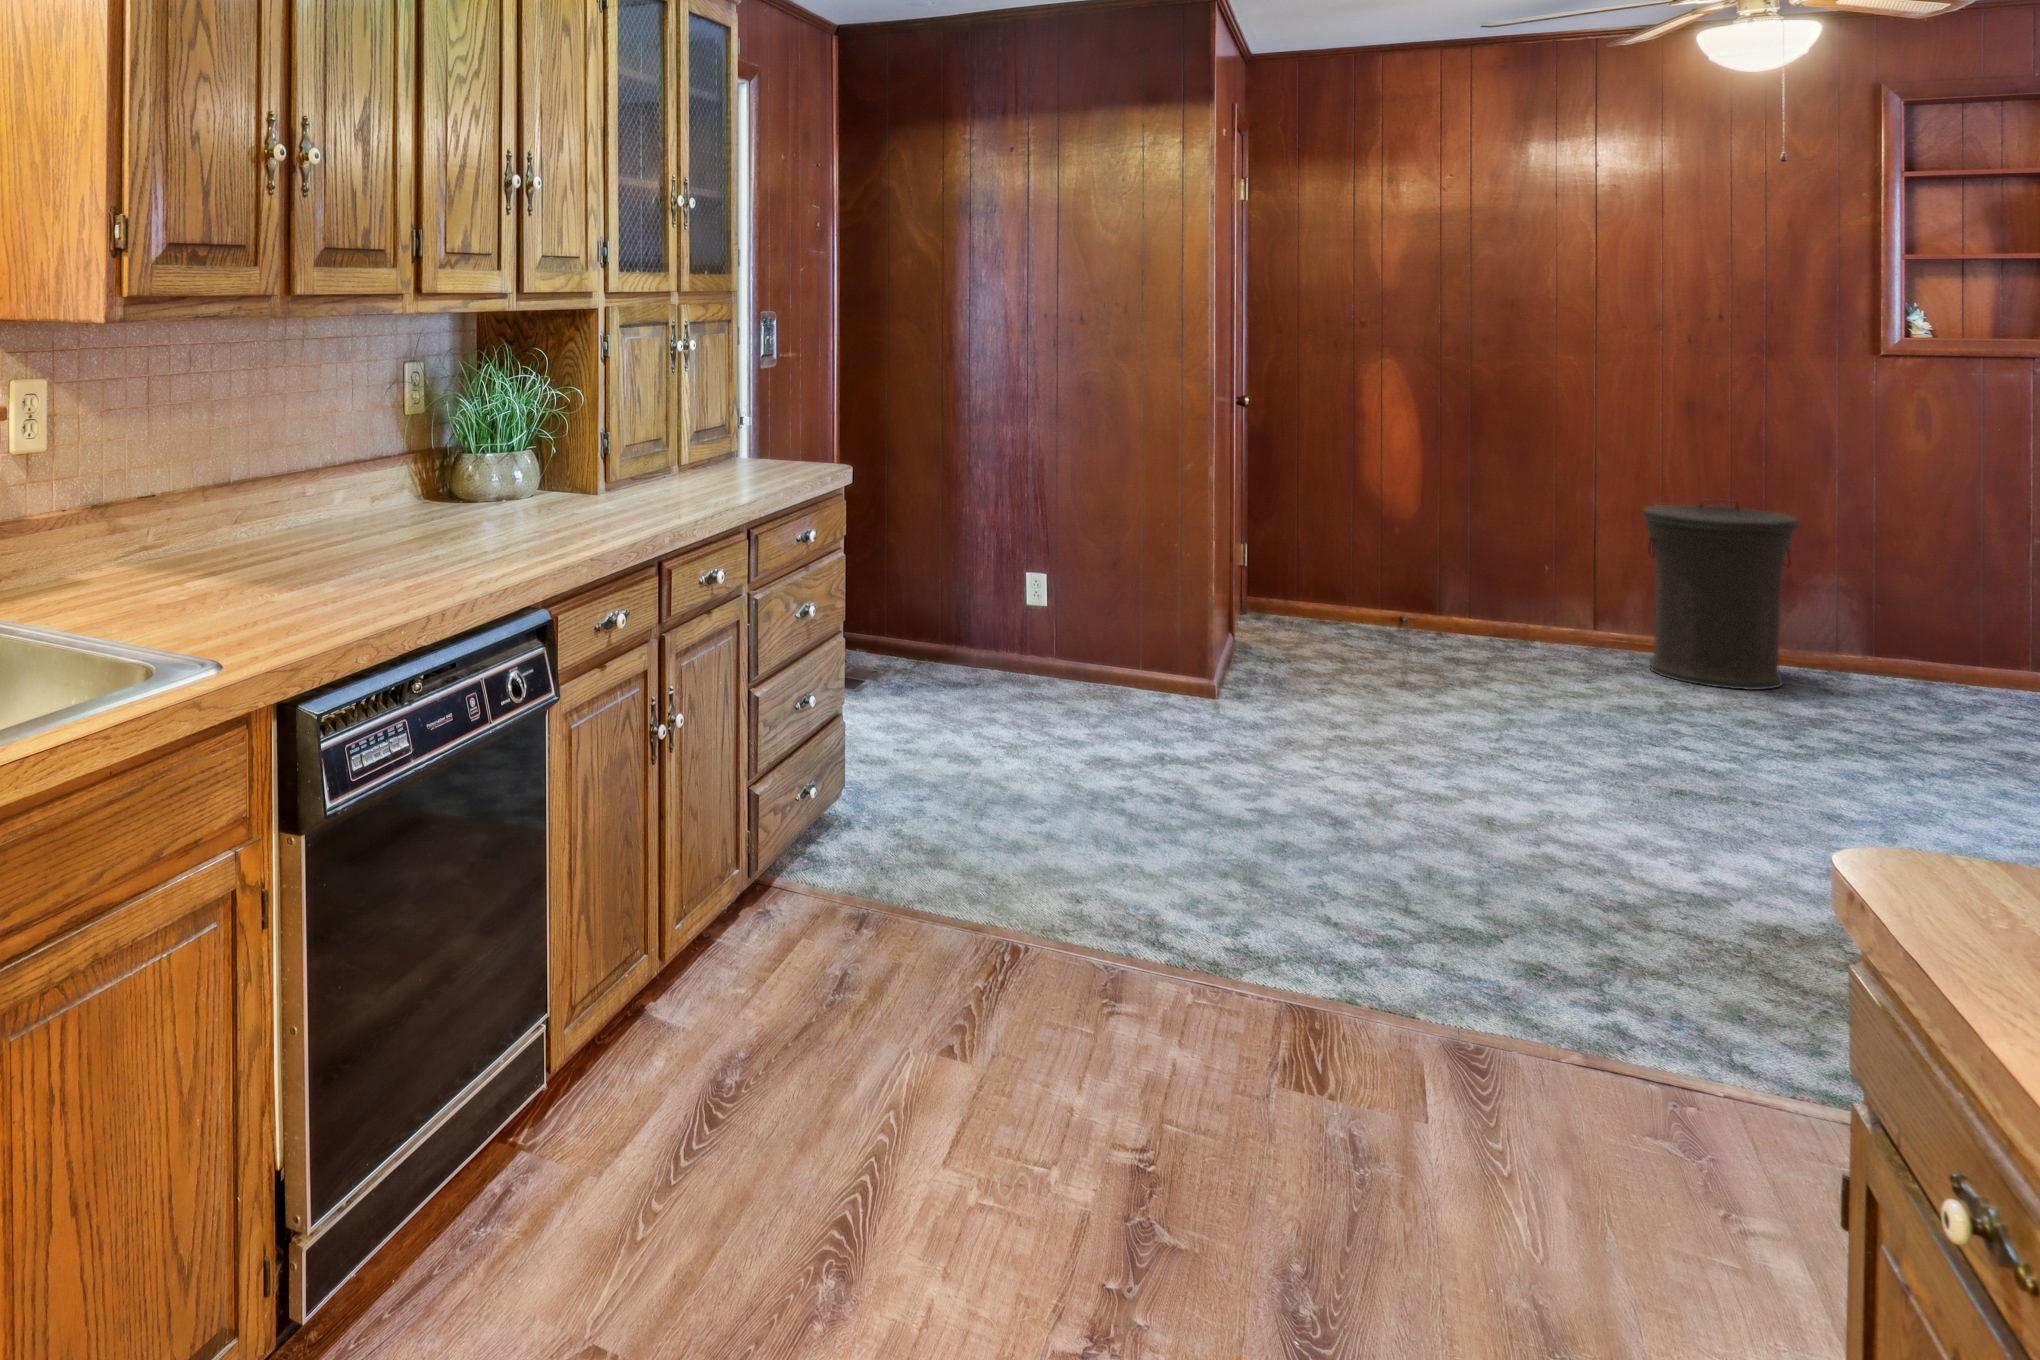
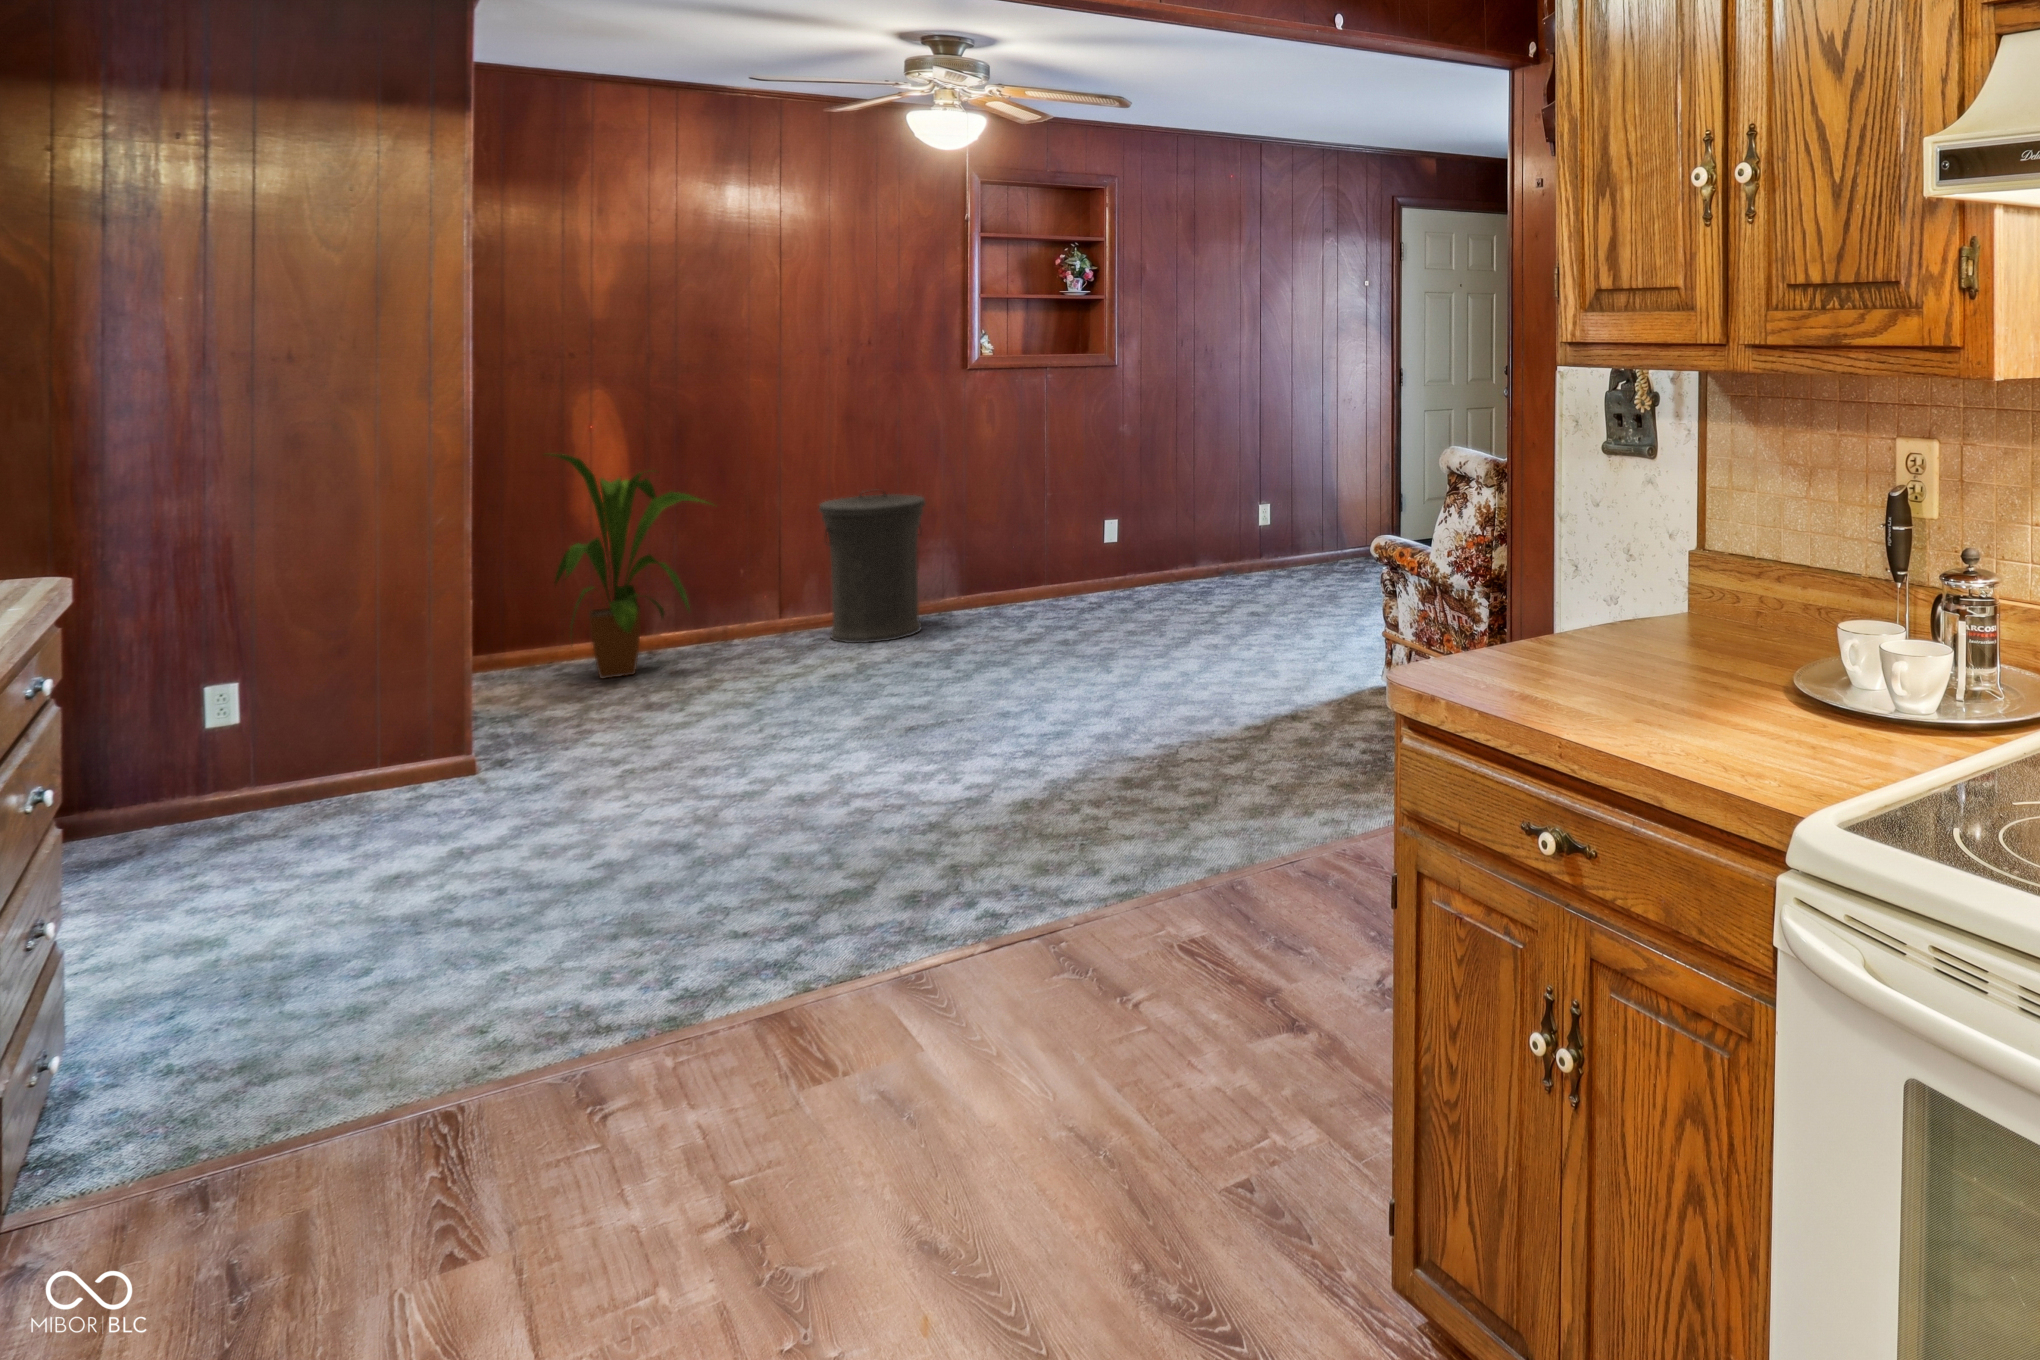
house plant: none [1327,417,1514,652] -> present [553,454,708,678]

